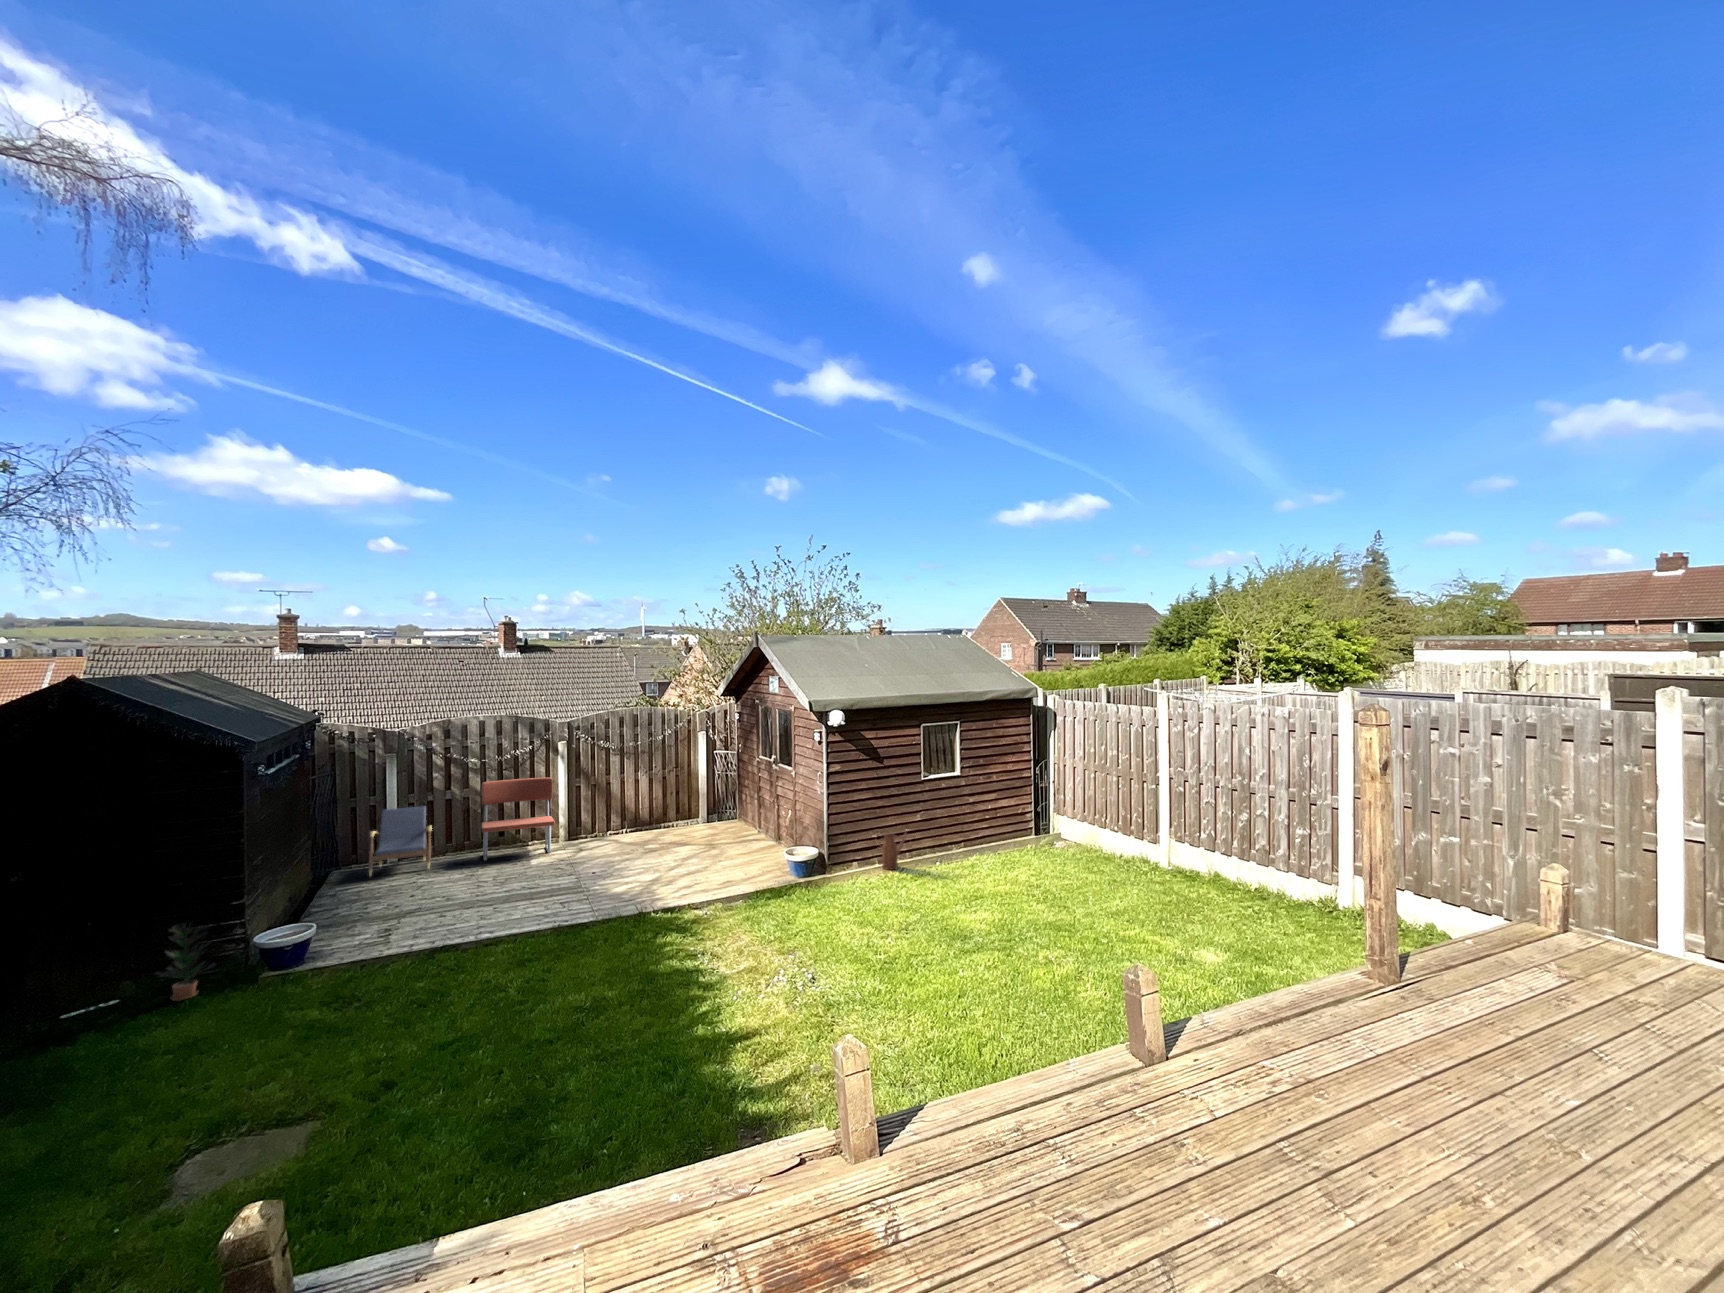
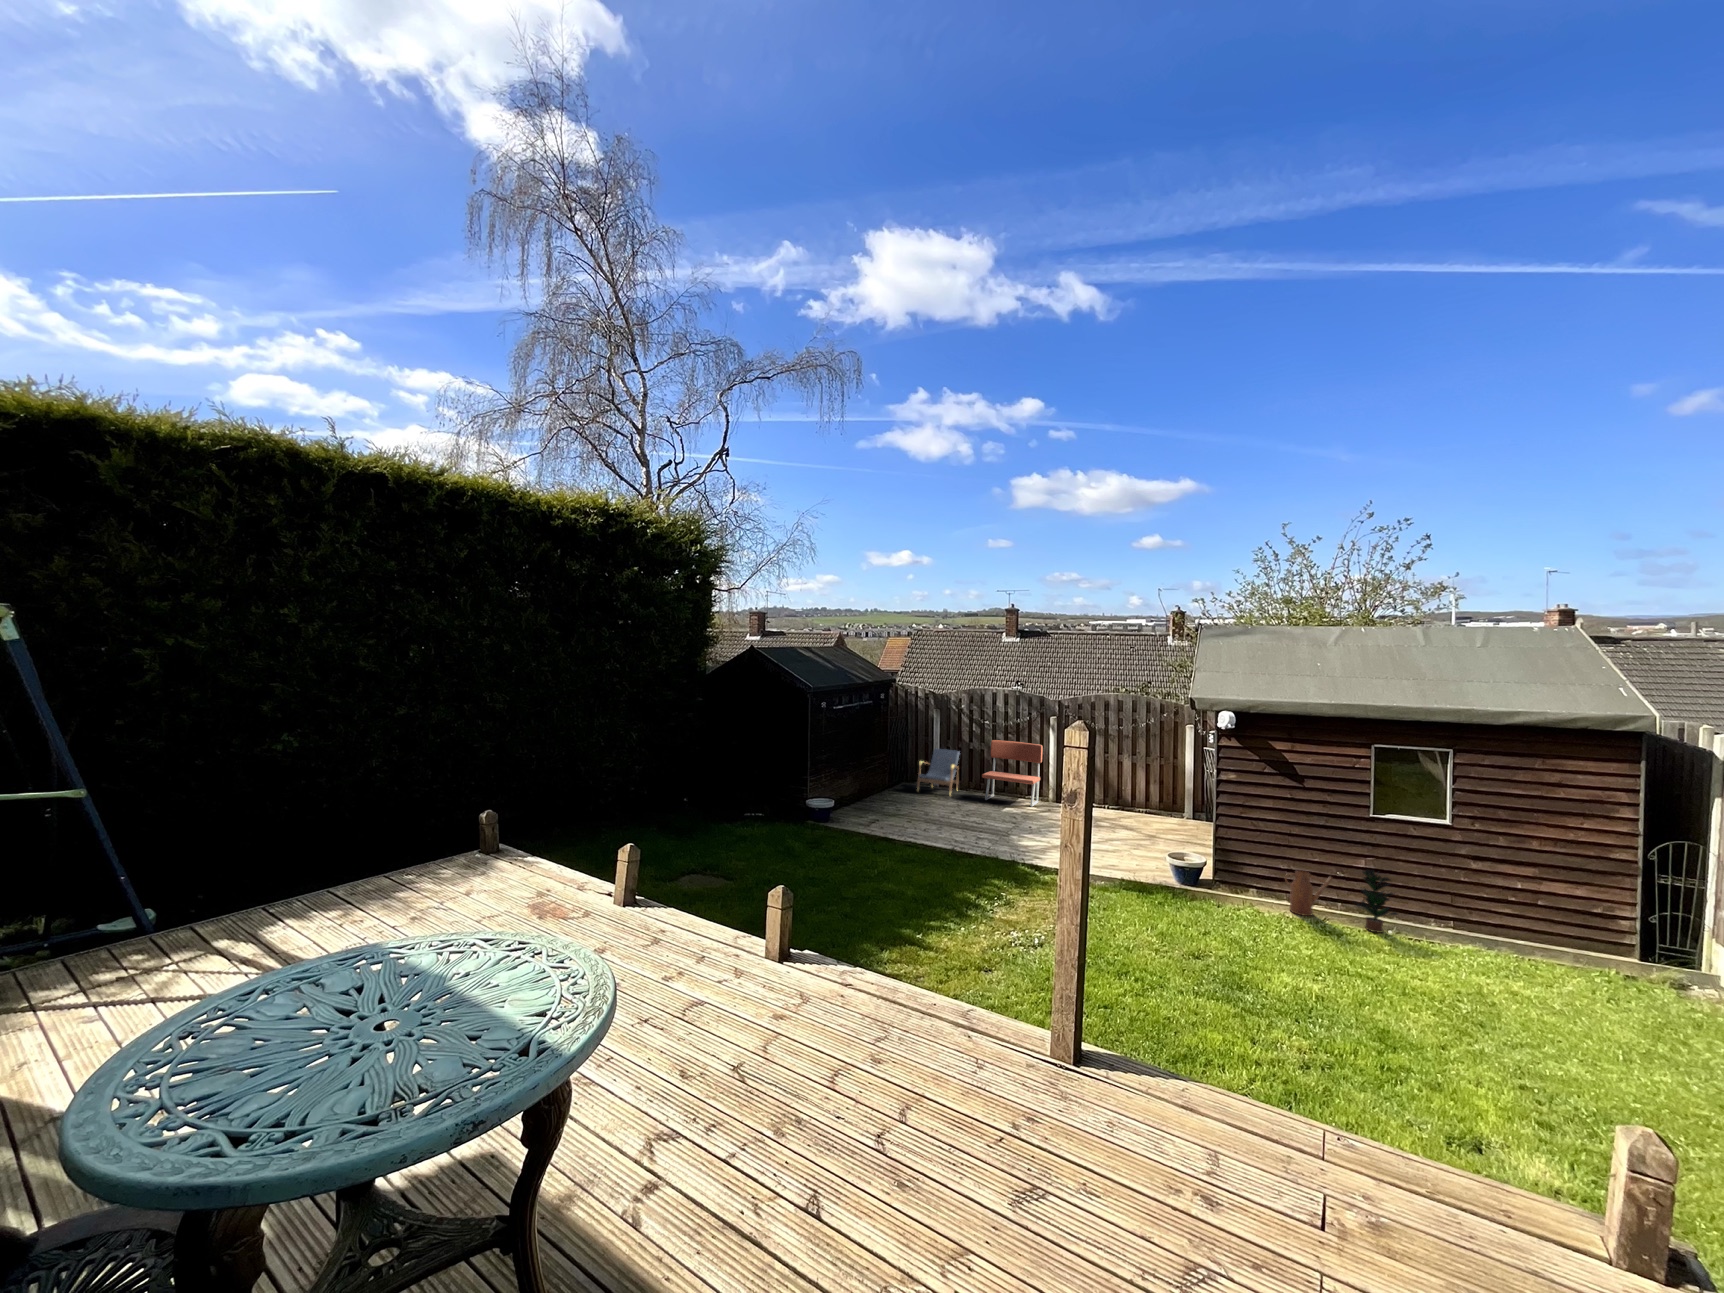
potted plant: present [155,923,216,1001] -> present [1354,870,1397,933]

